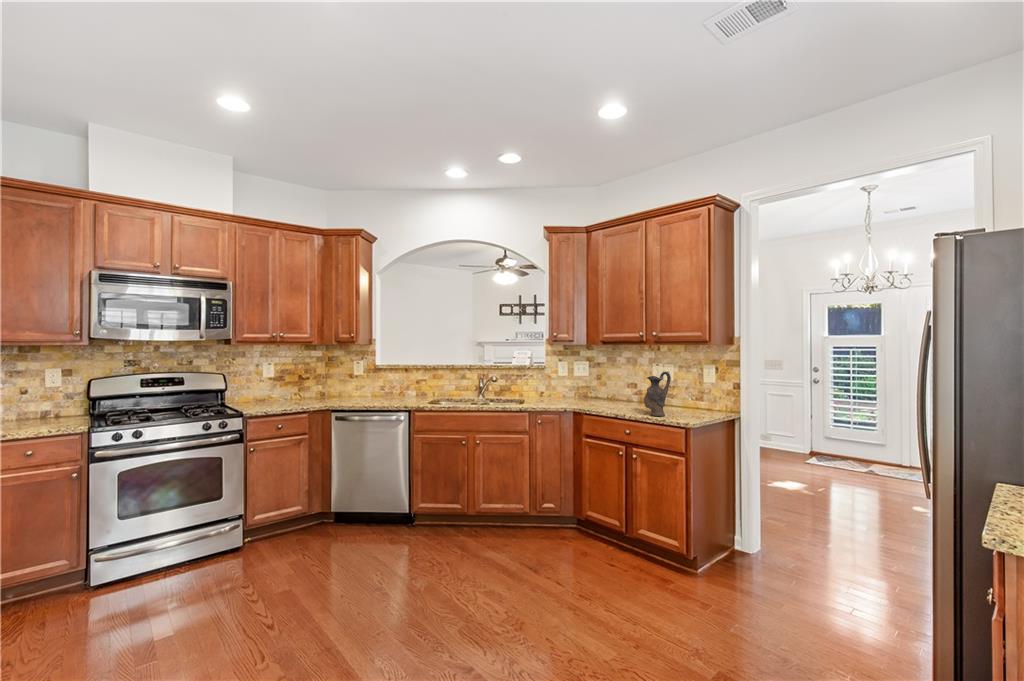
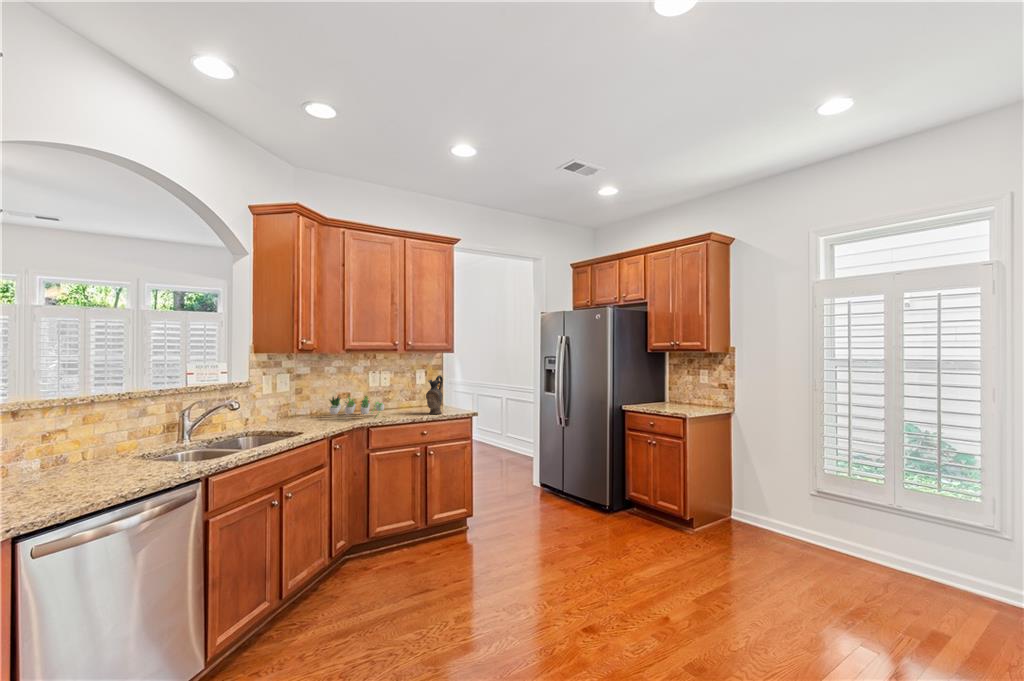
succulent plant: none [577,382,632,408] -> present [329,396,384,416]

